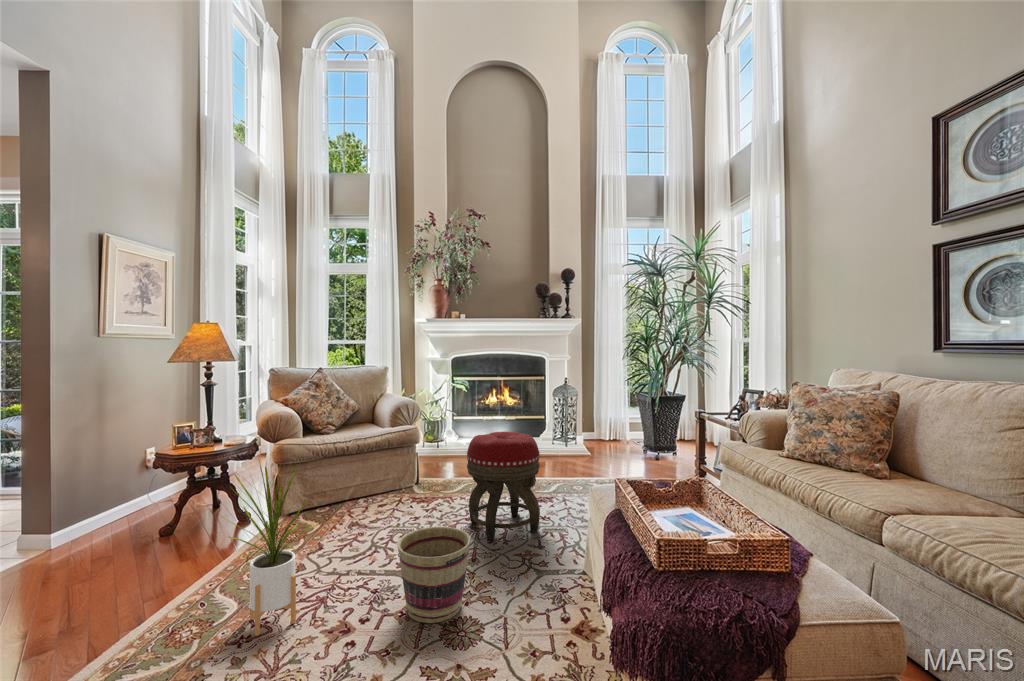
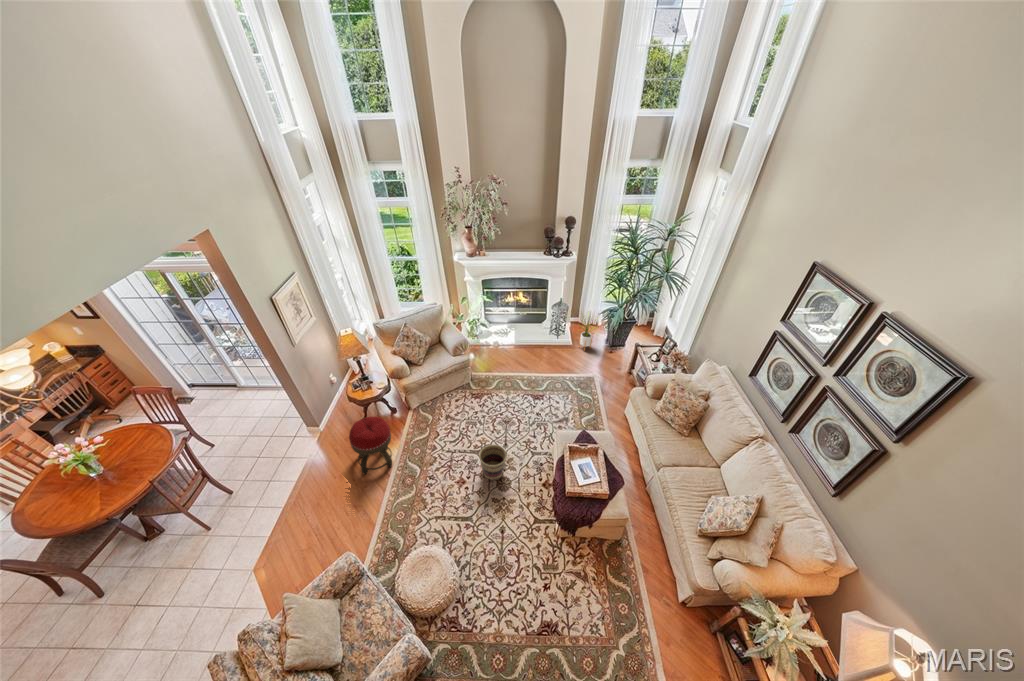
footstool: present [467,432,540,541] -> present [349,417,392,474]
house plant: present [219,461,319,636] -> present [579,322,592,350]

